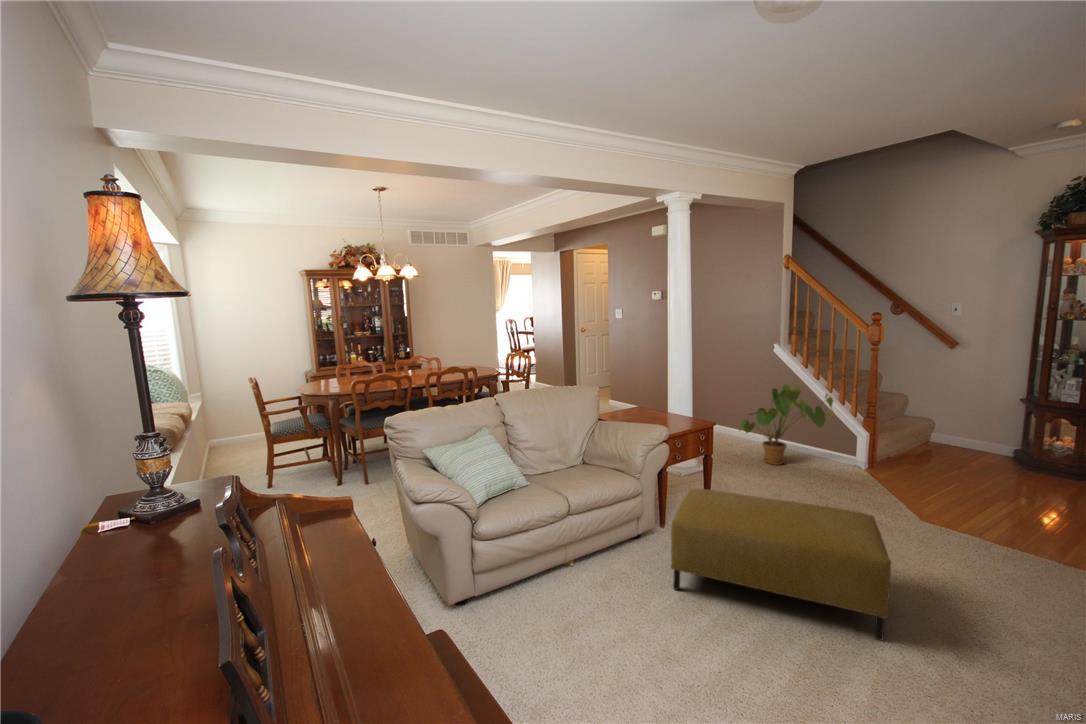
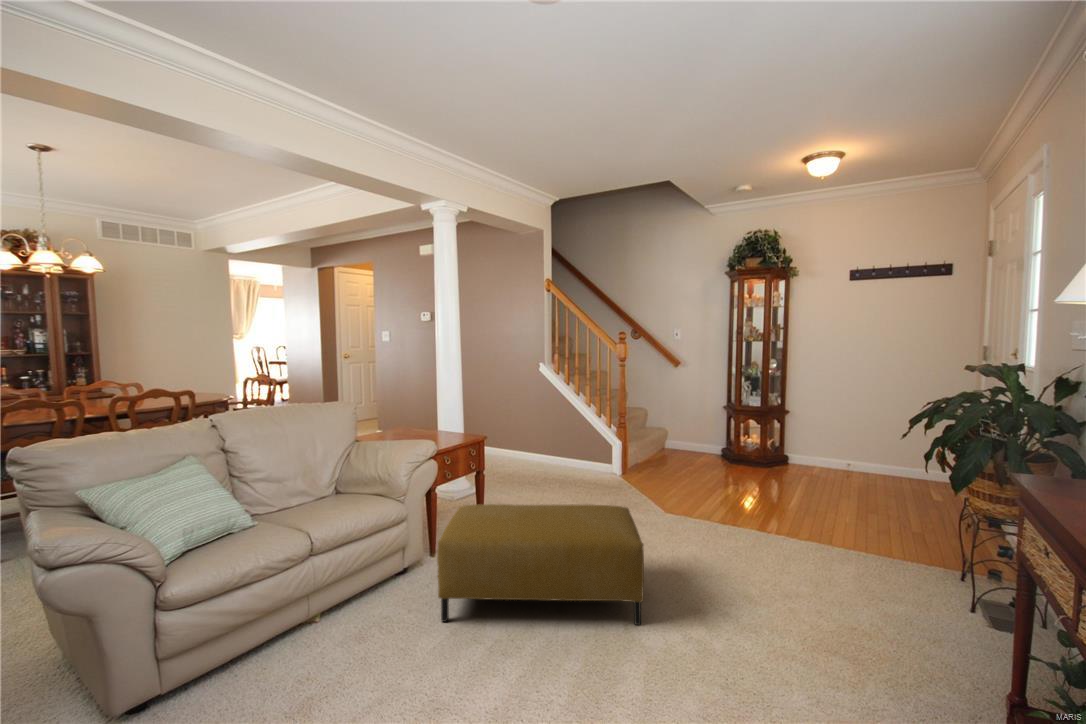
house plant: present [739,385,833,465] -> none [511,402,594,481]

